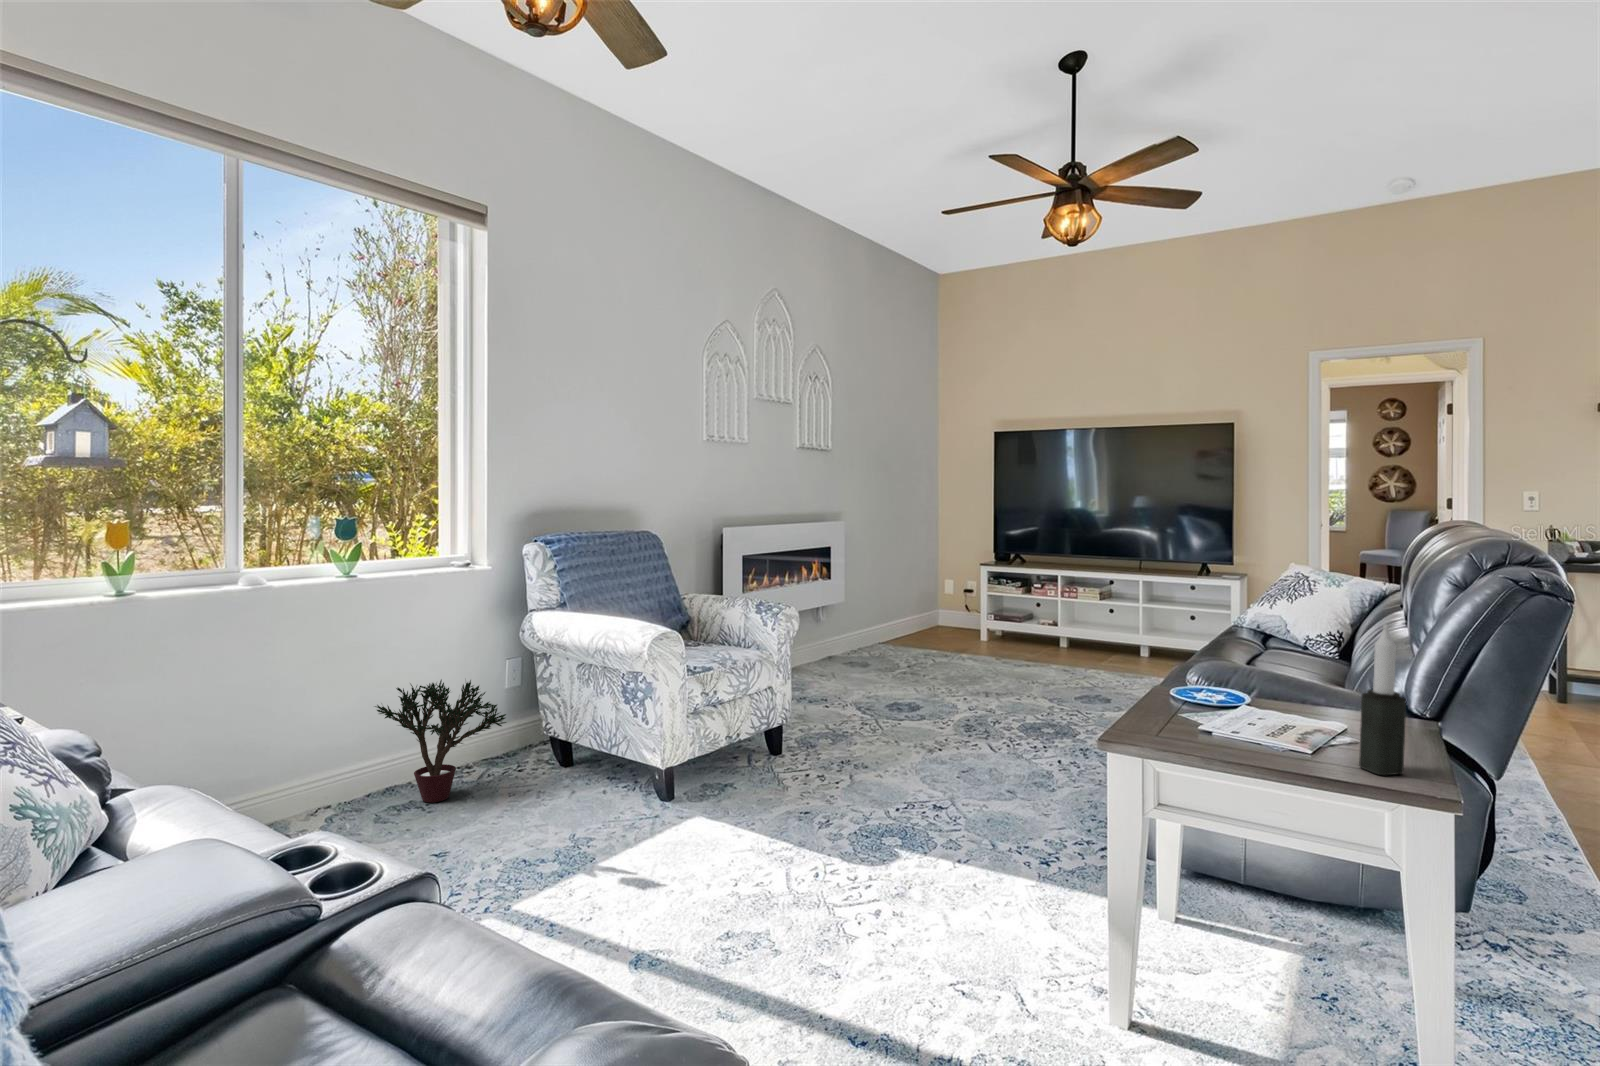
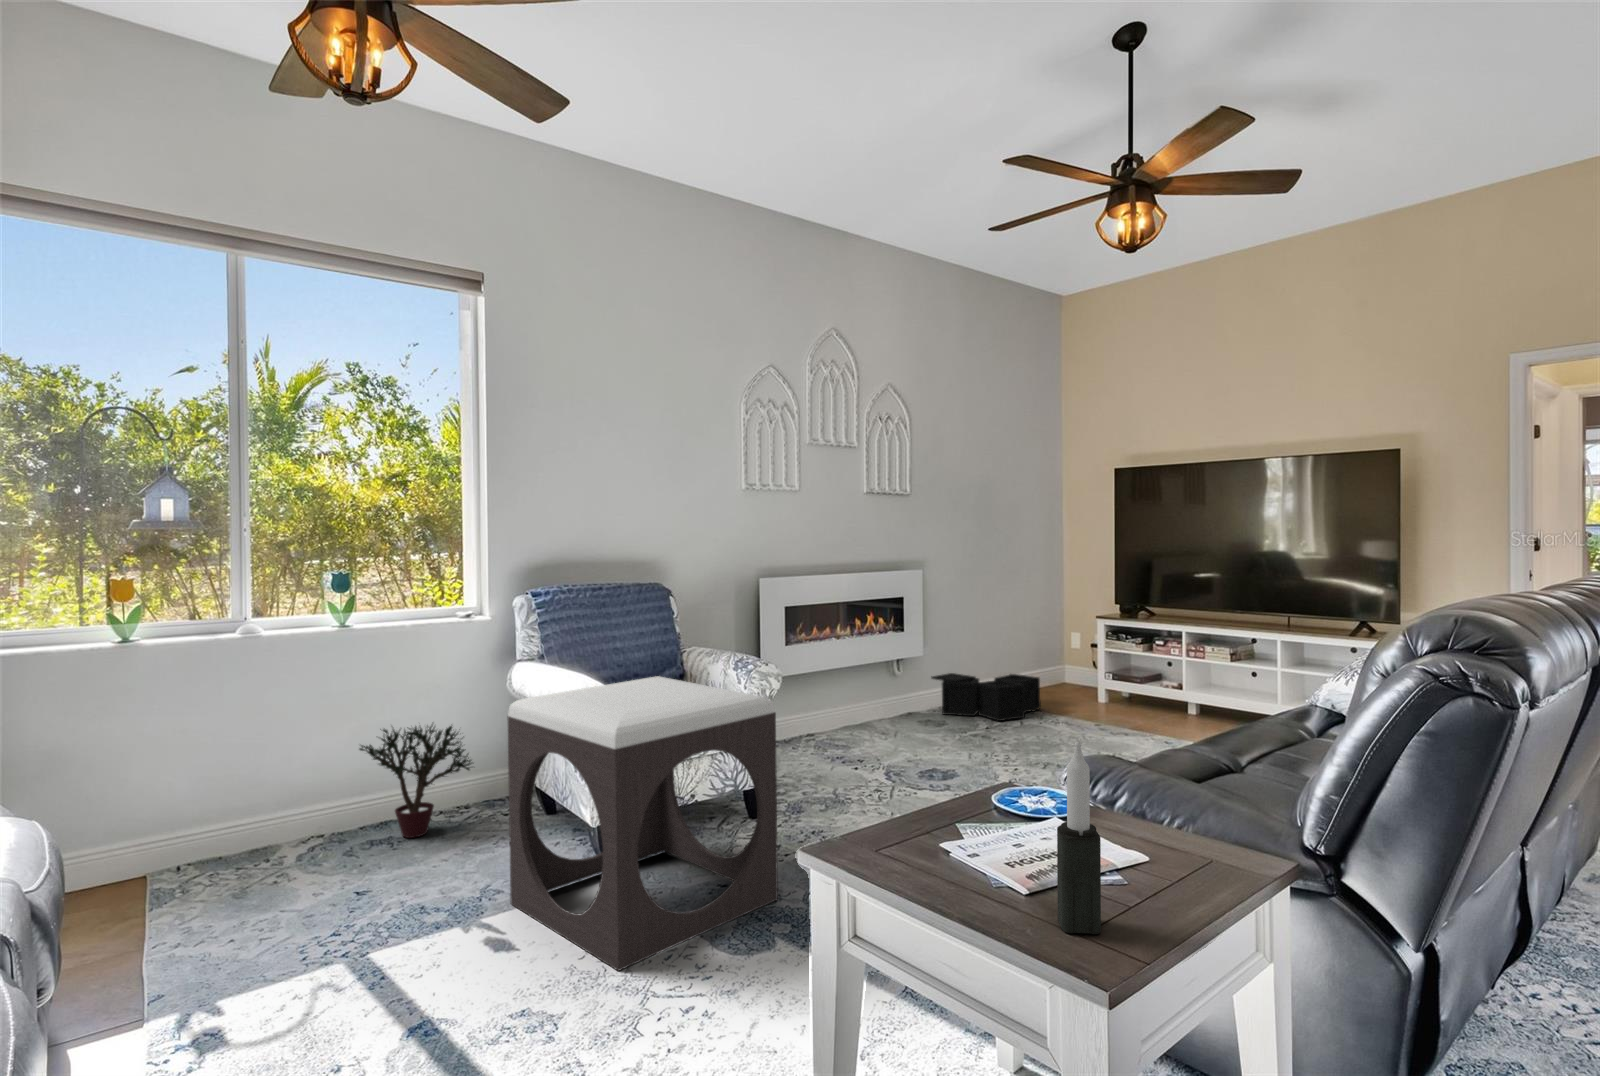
footstool: none [607,618,864,894] -> present [508,676,778,971]
storage bin: none [849,618,950,660] -> present [931,673,1041,721]

